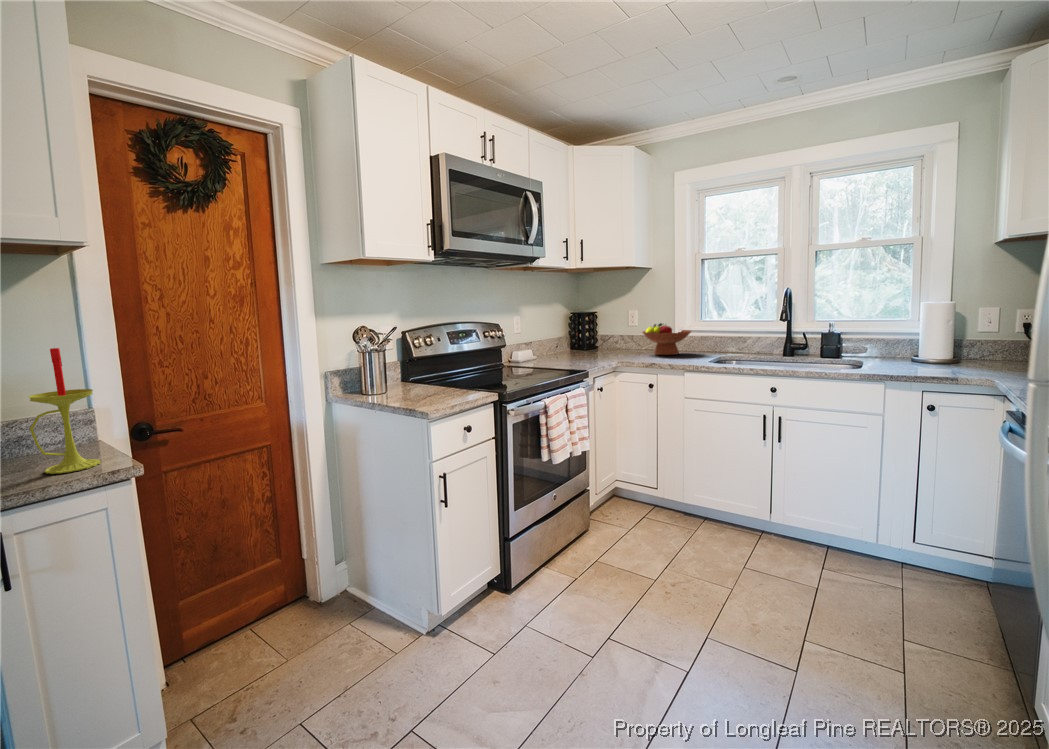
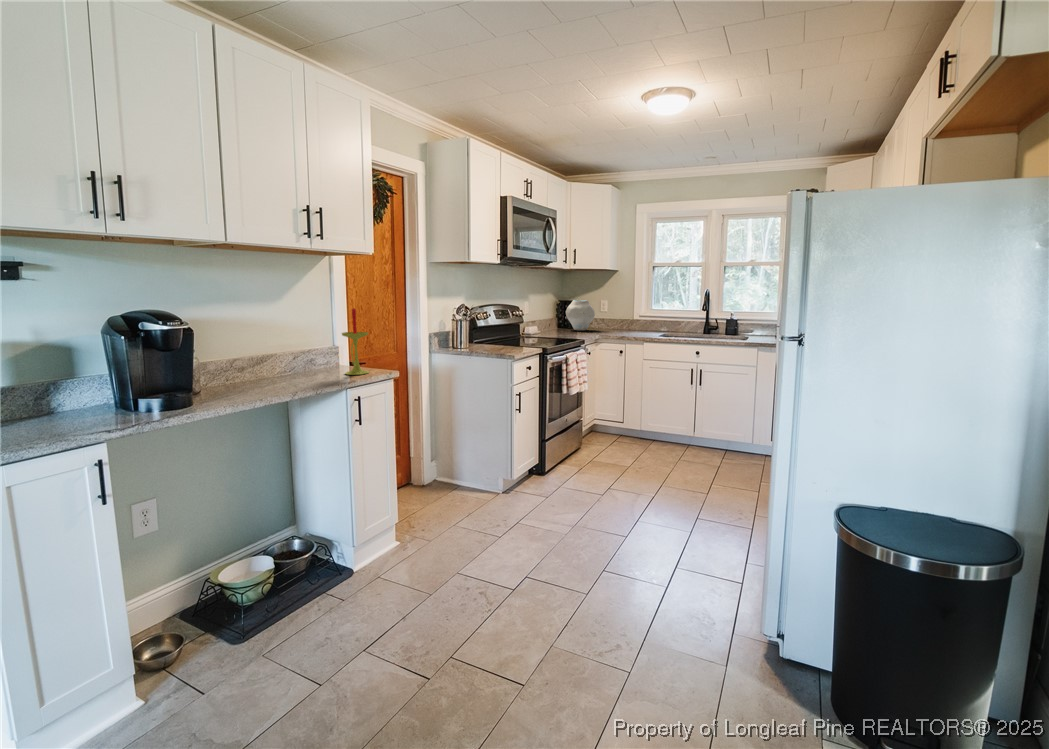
vase: none [580,310,621,353] -> present [566,300,595,331]
fruit bowl: present [642,323,691,355] -> none [611,310,645,332]

